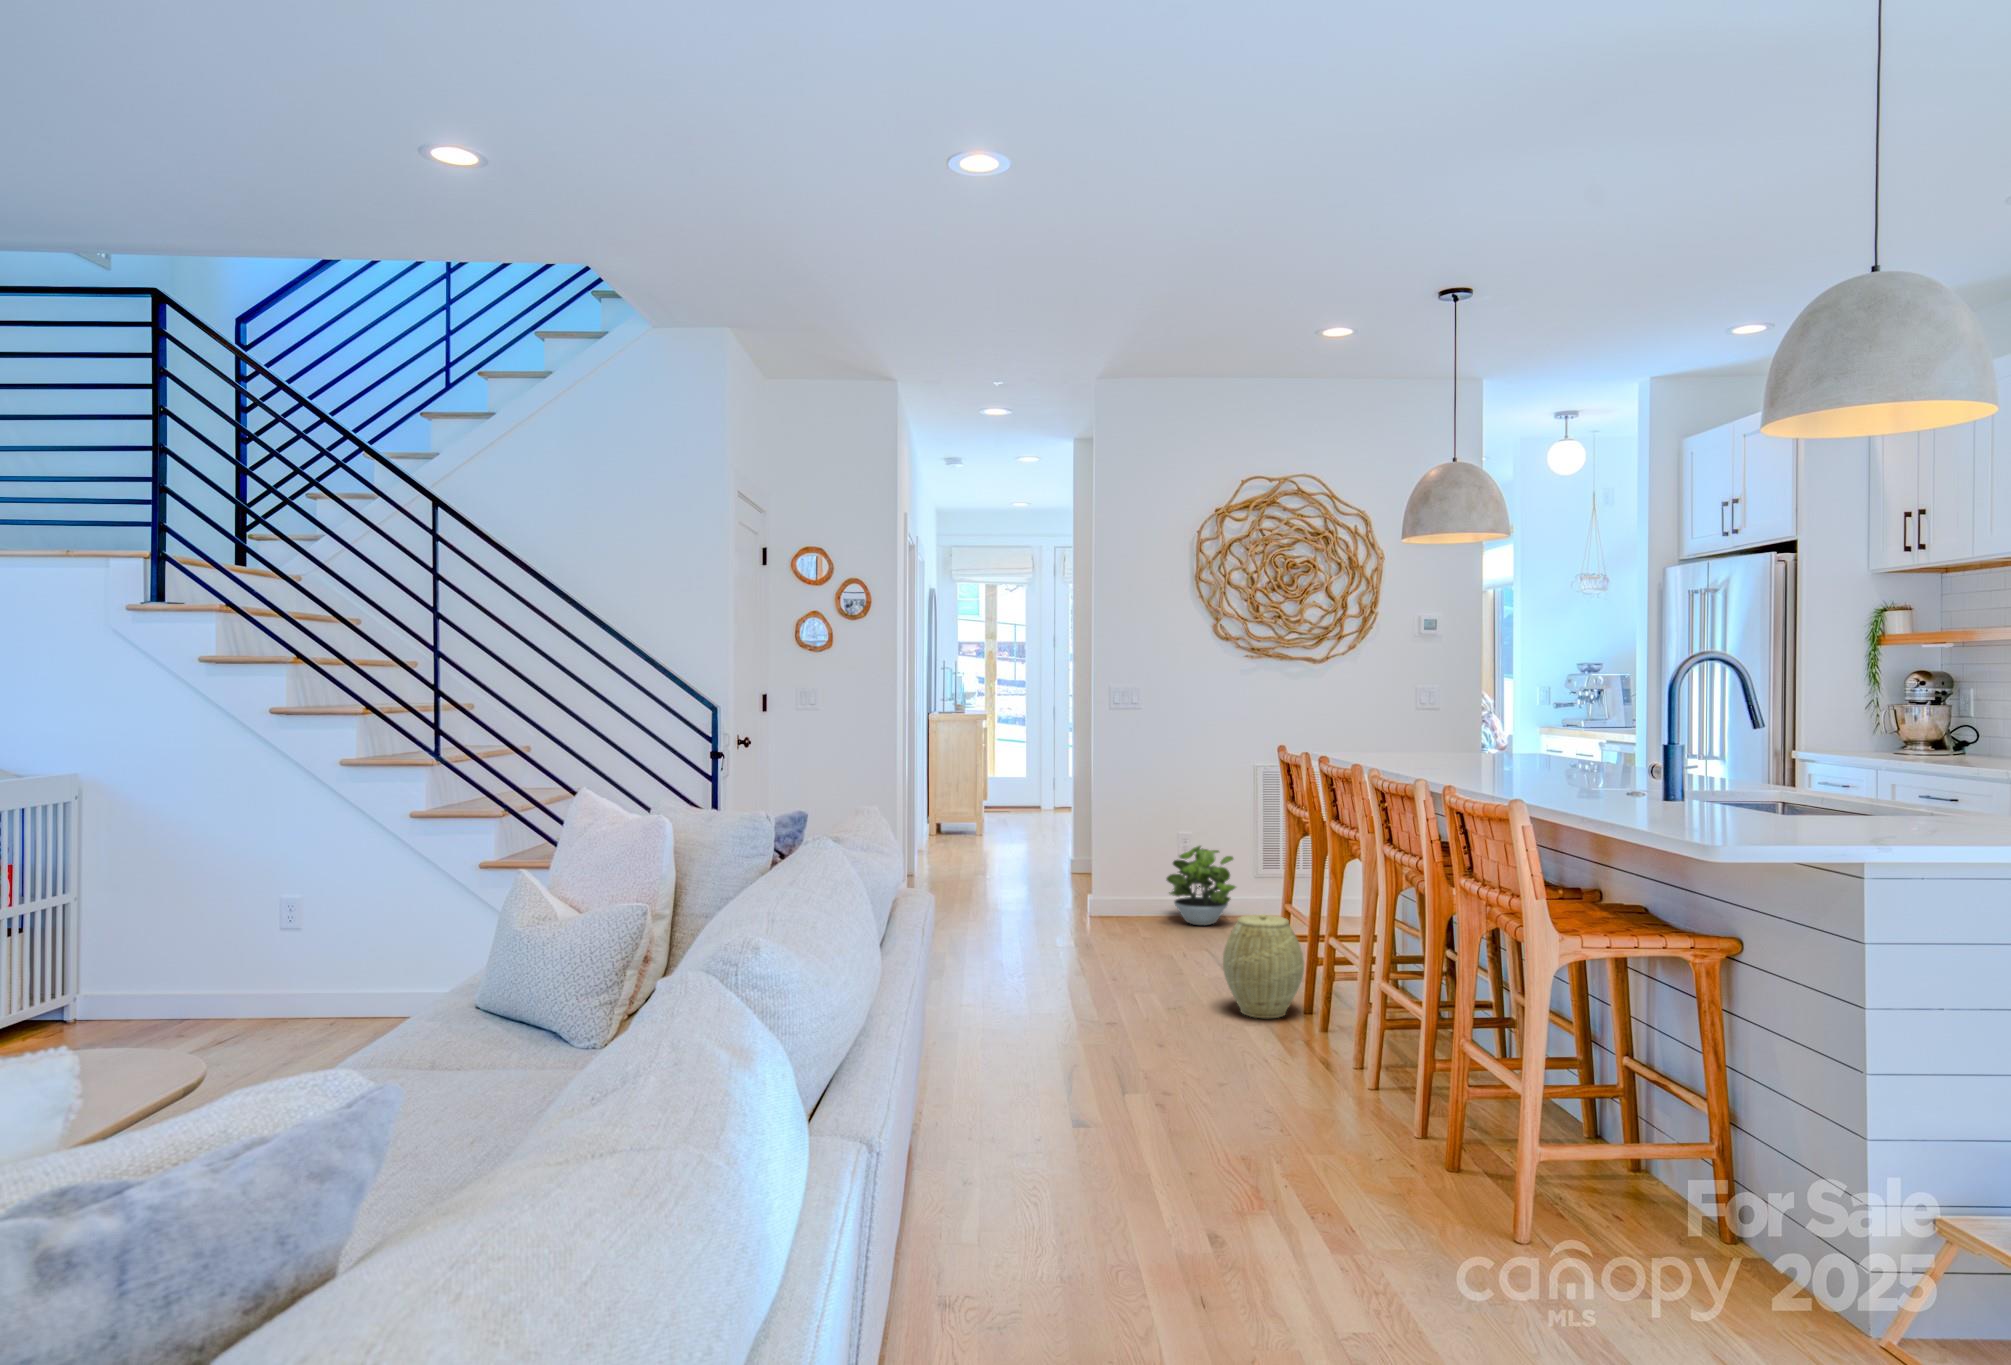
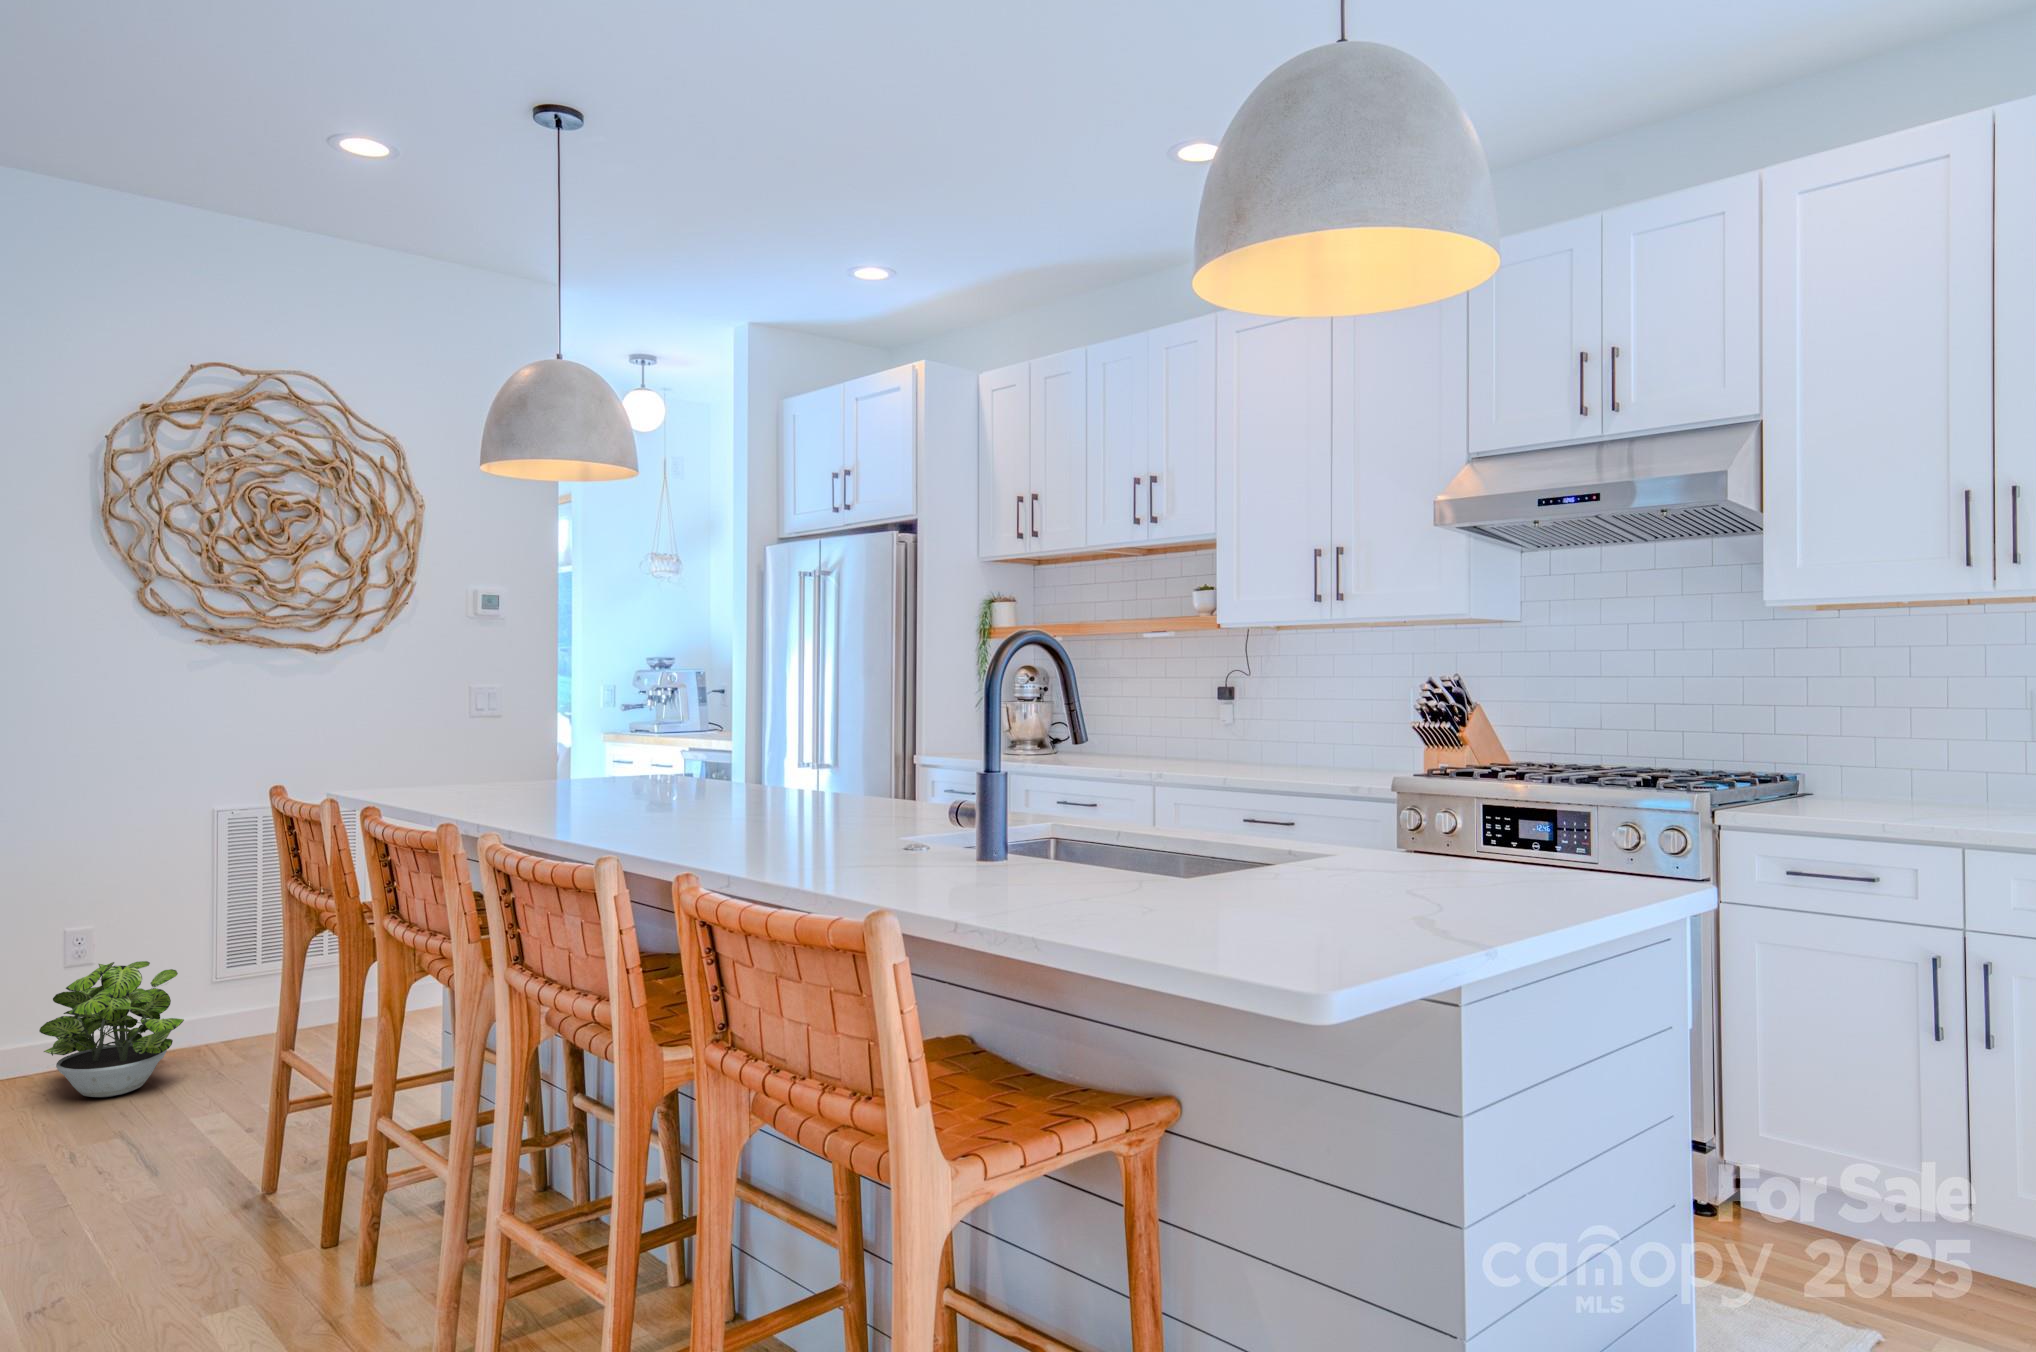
woven basket: present [1223,914,1304,1019] -> none [170,1092,334,1289]

